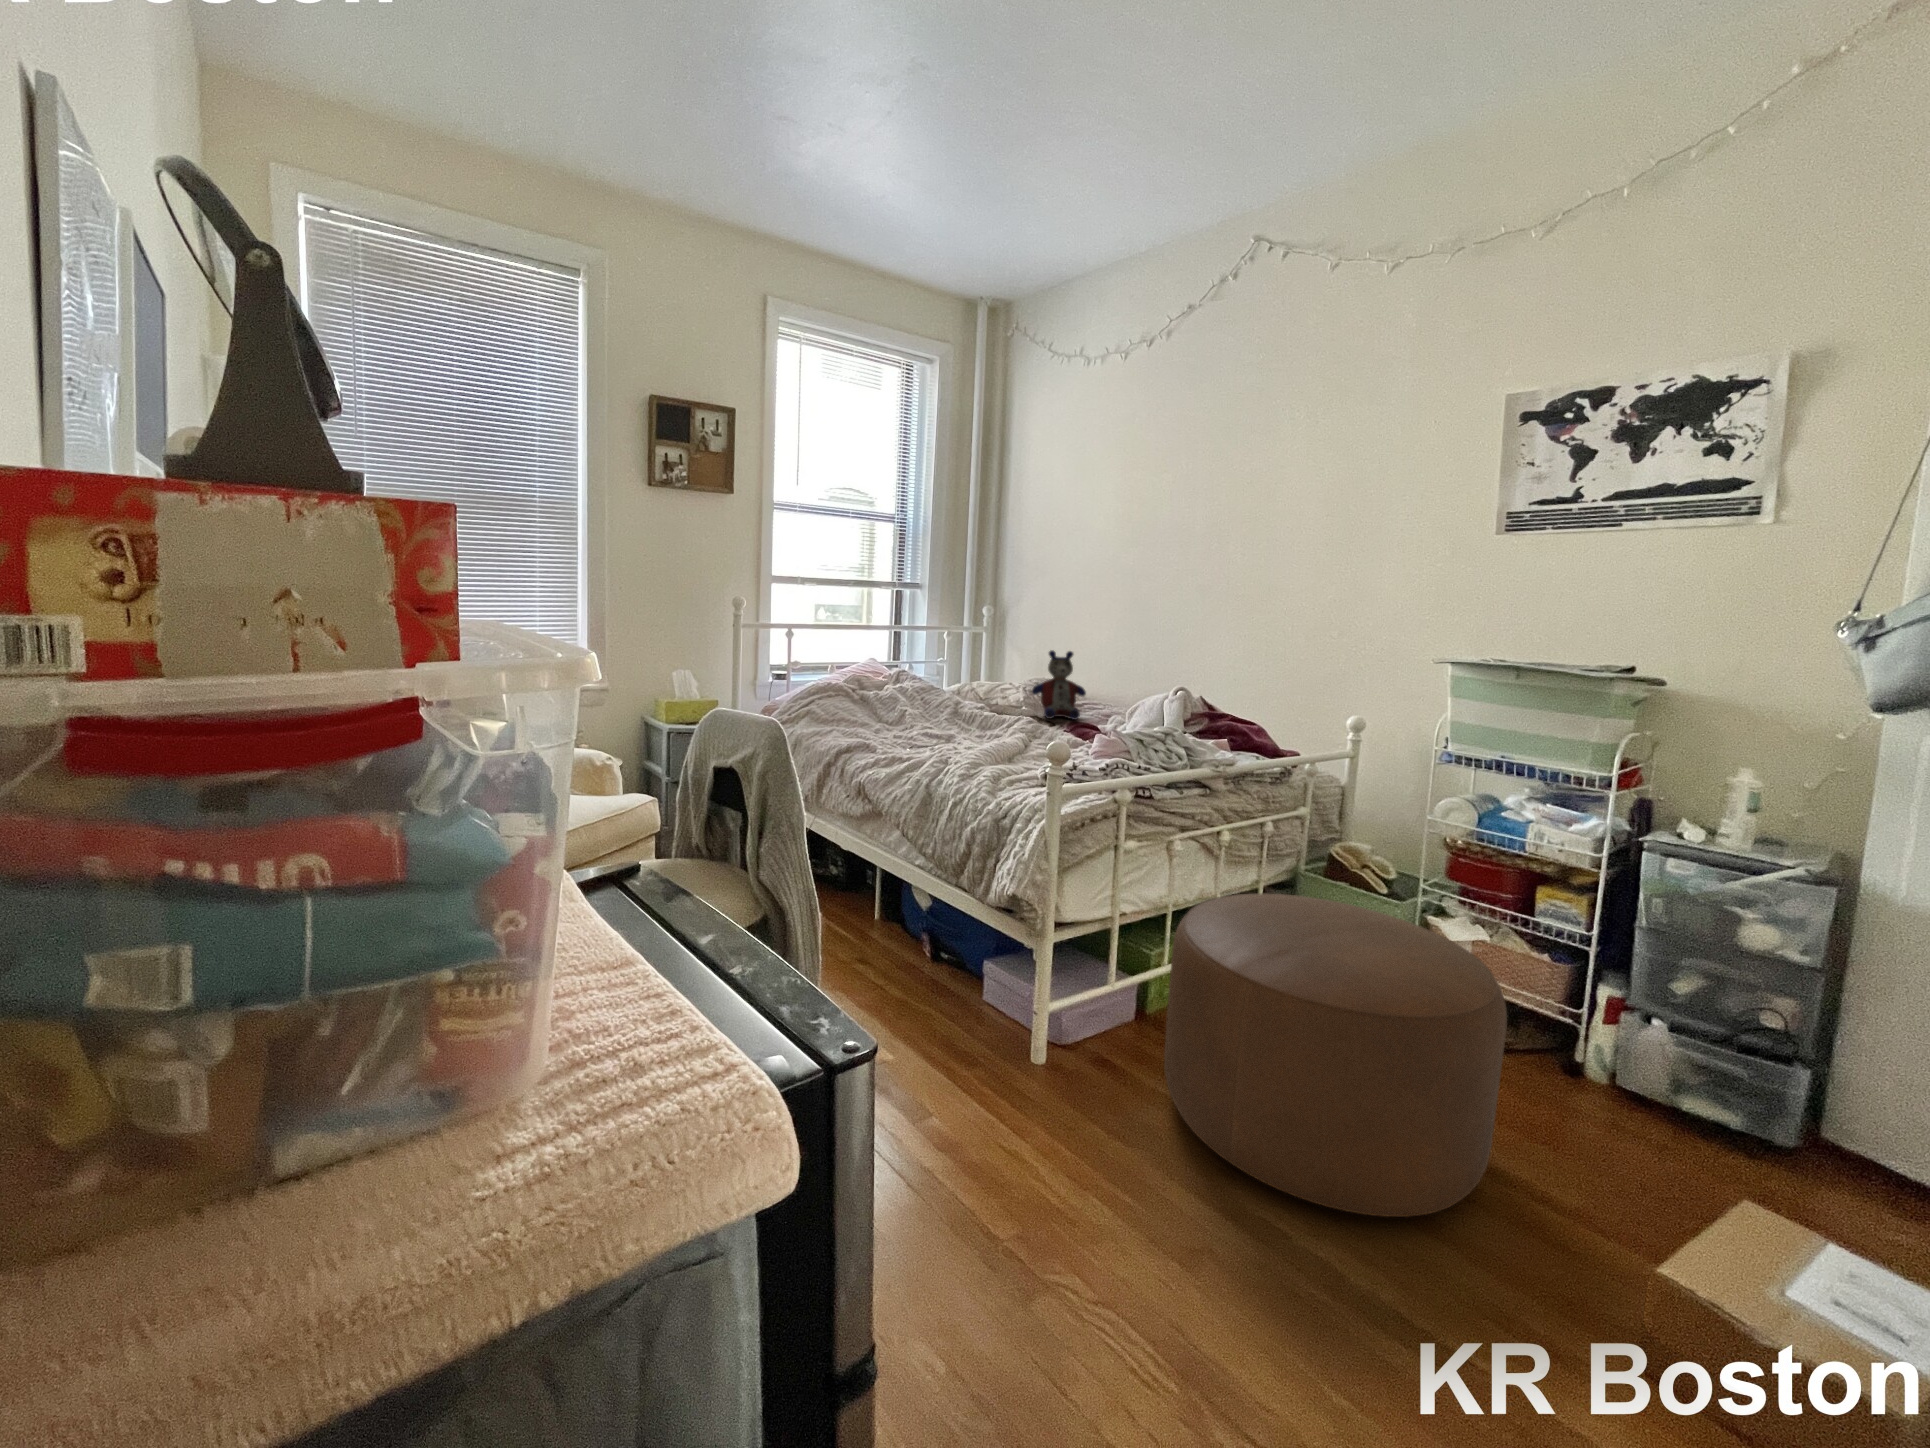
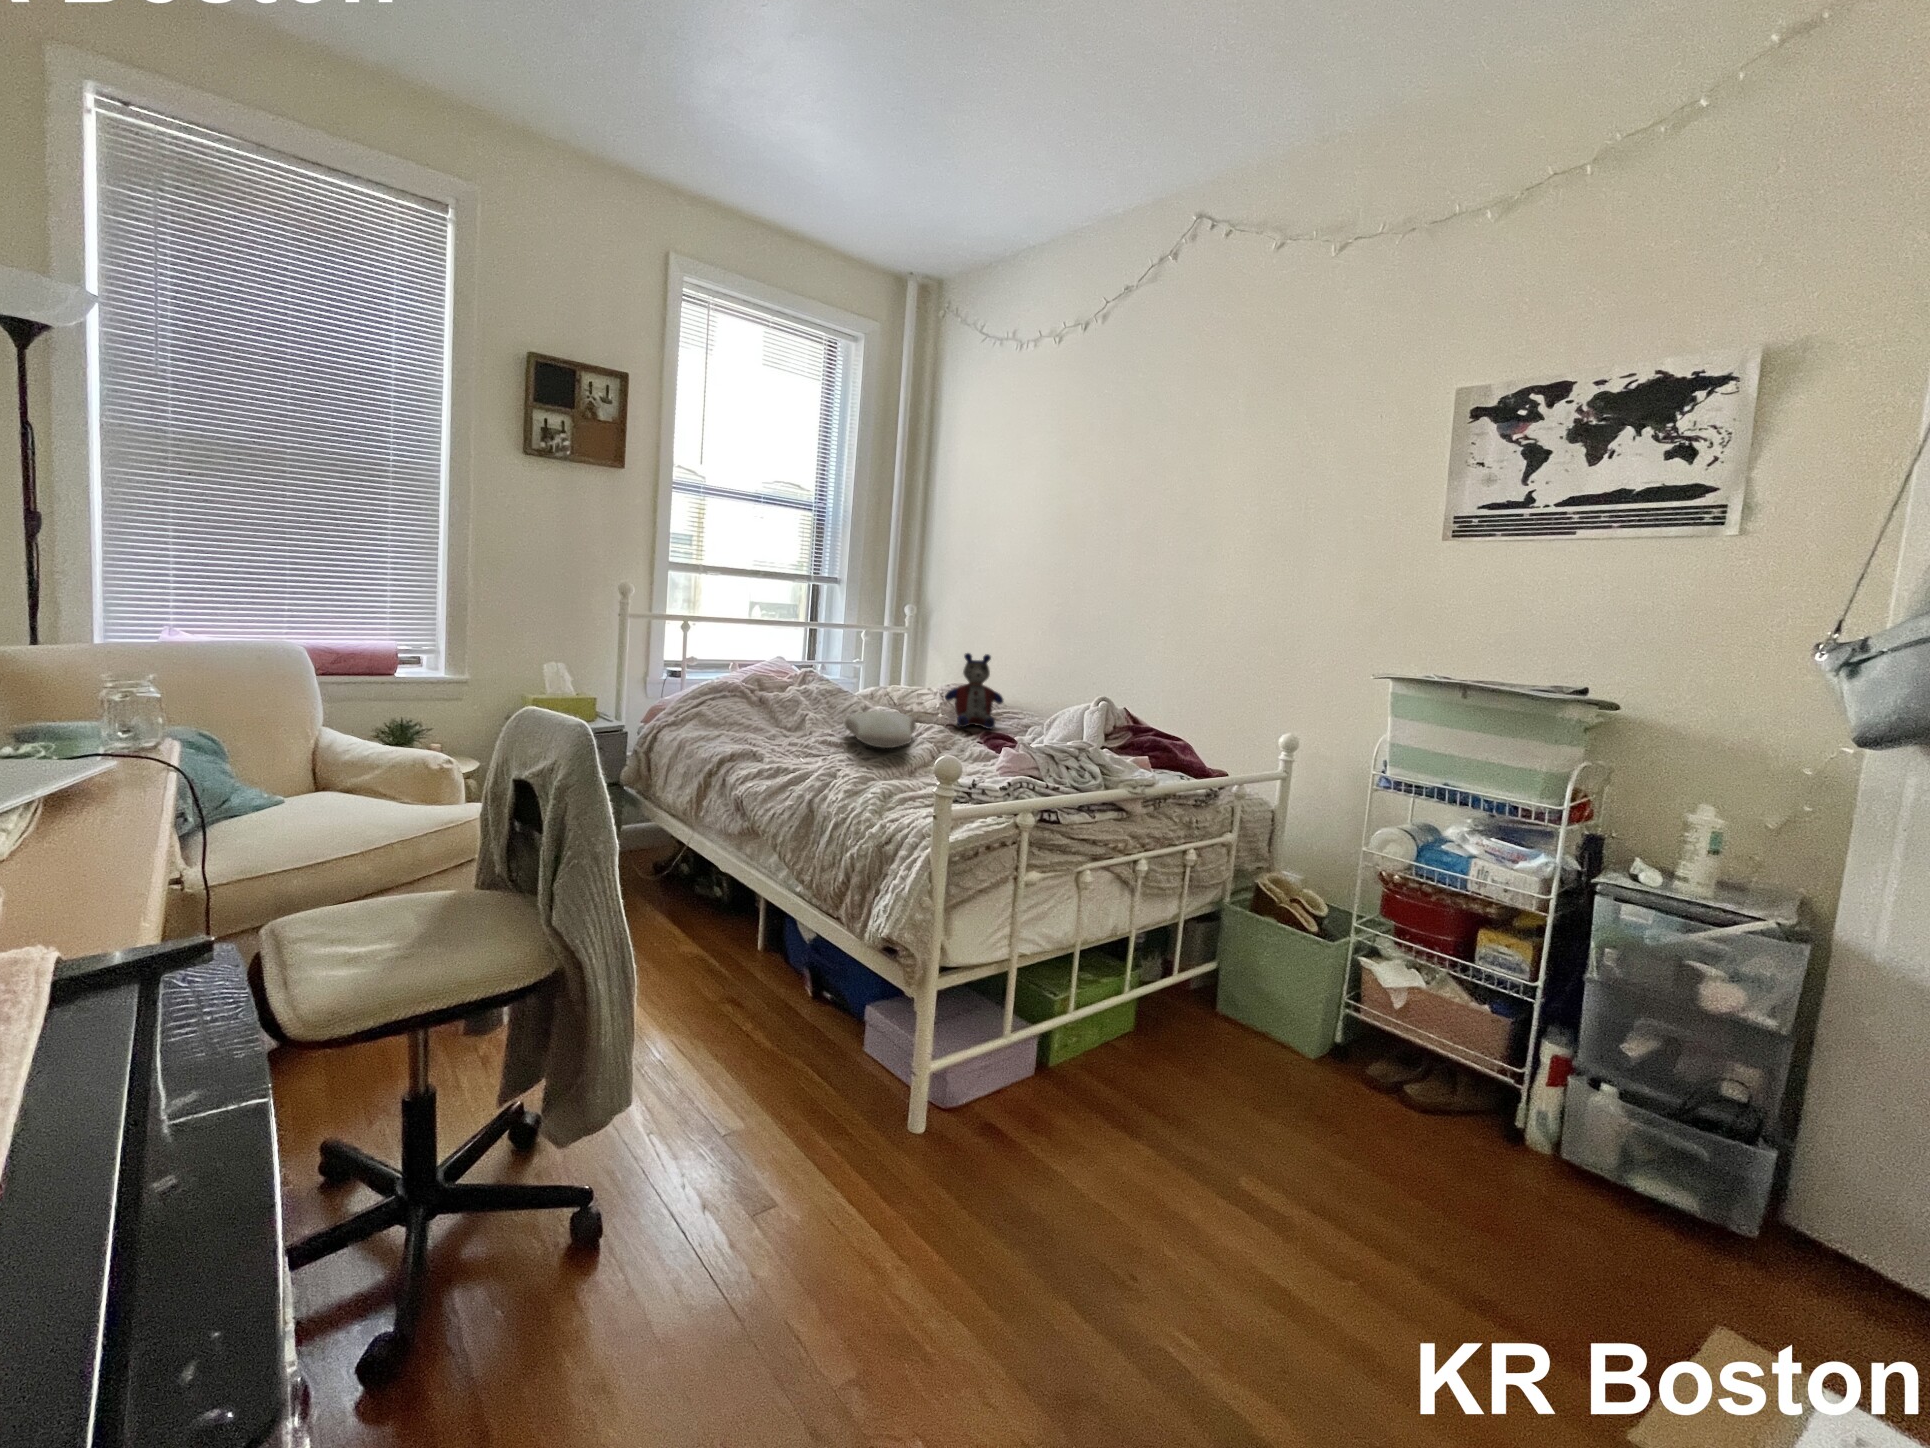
pillow: none [943,705,1009,738] -> present [844,711,916,748]
ottoman: present [1164,893,1507,1217] -> none [1059,937,1454,1353]

